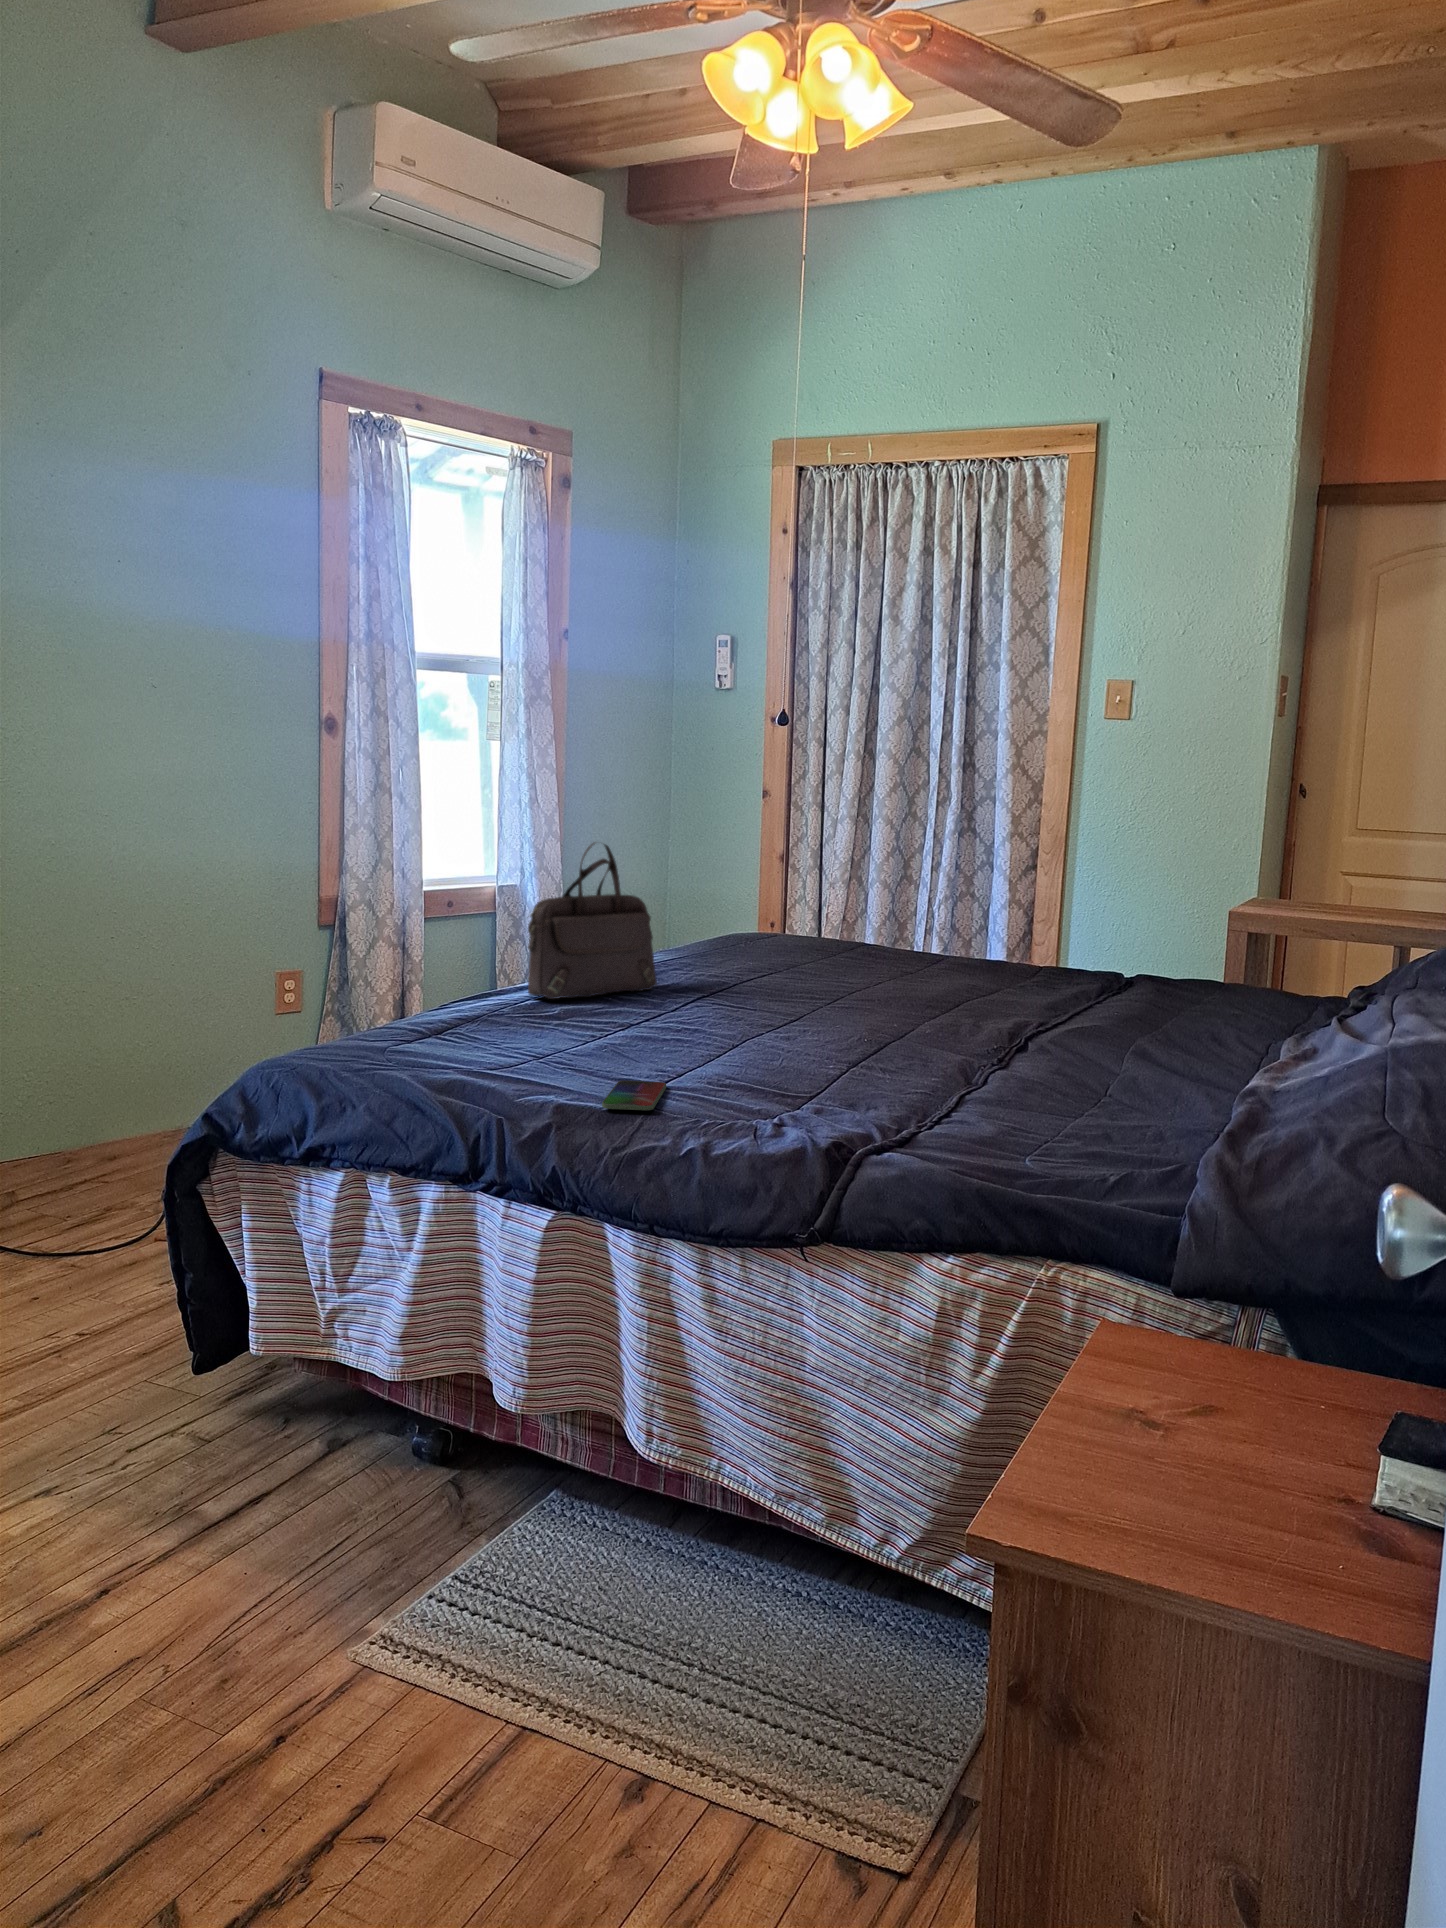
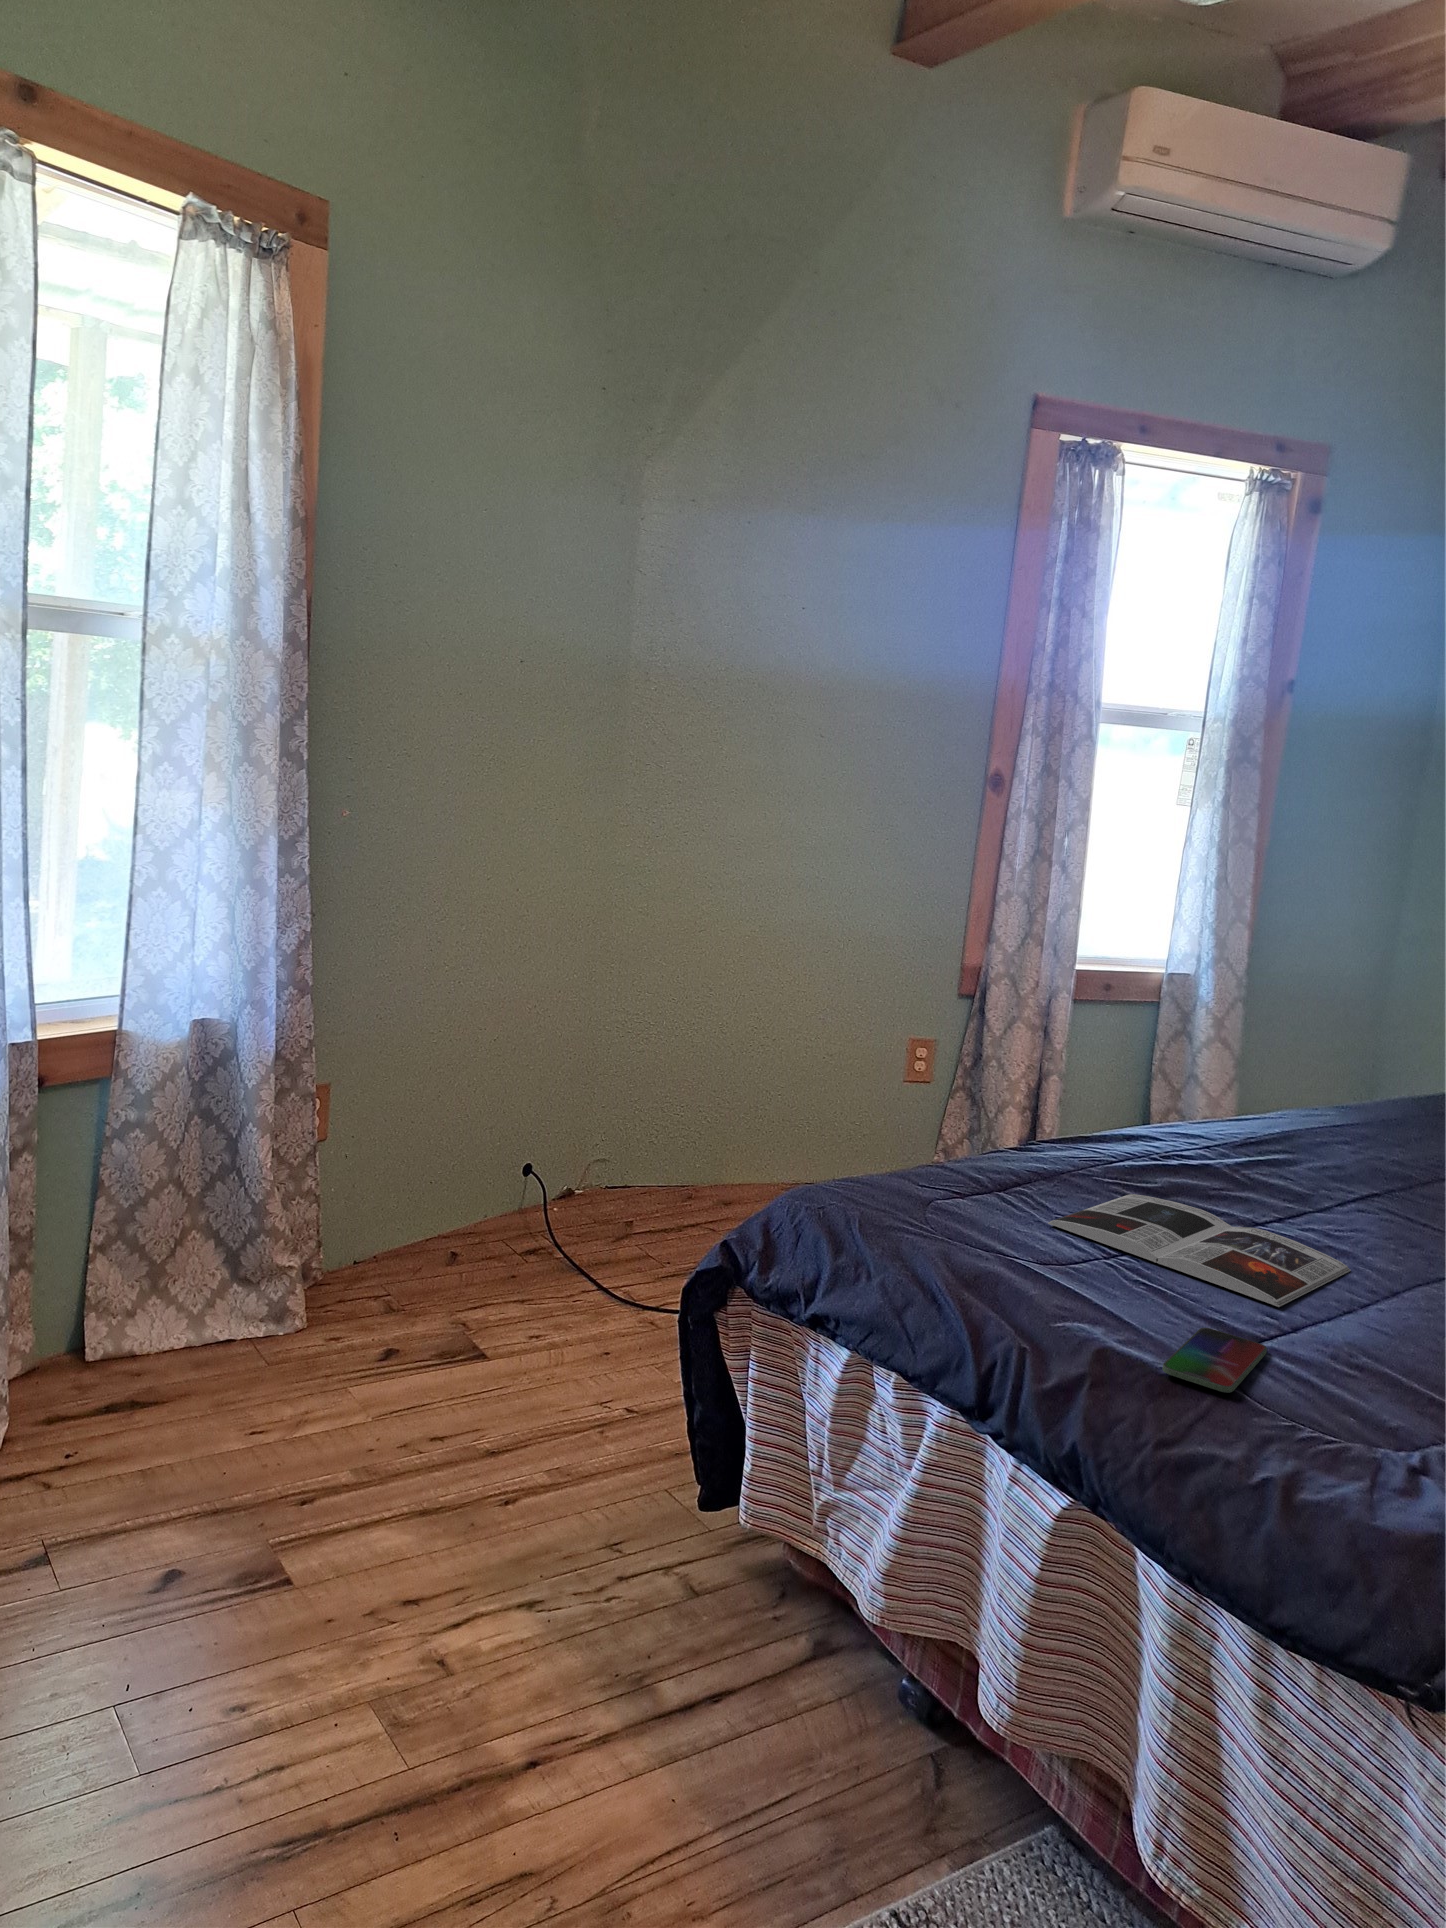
handbag: present [528,842,657,999] -> none [1136,977,1314,1172]
magazine: none [481,1017,704,1063] -> present [1048,1194,1351,1307]

